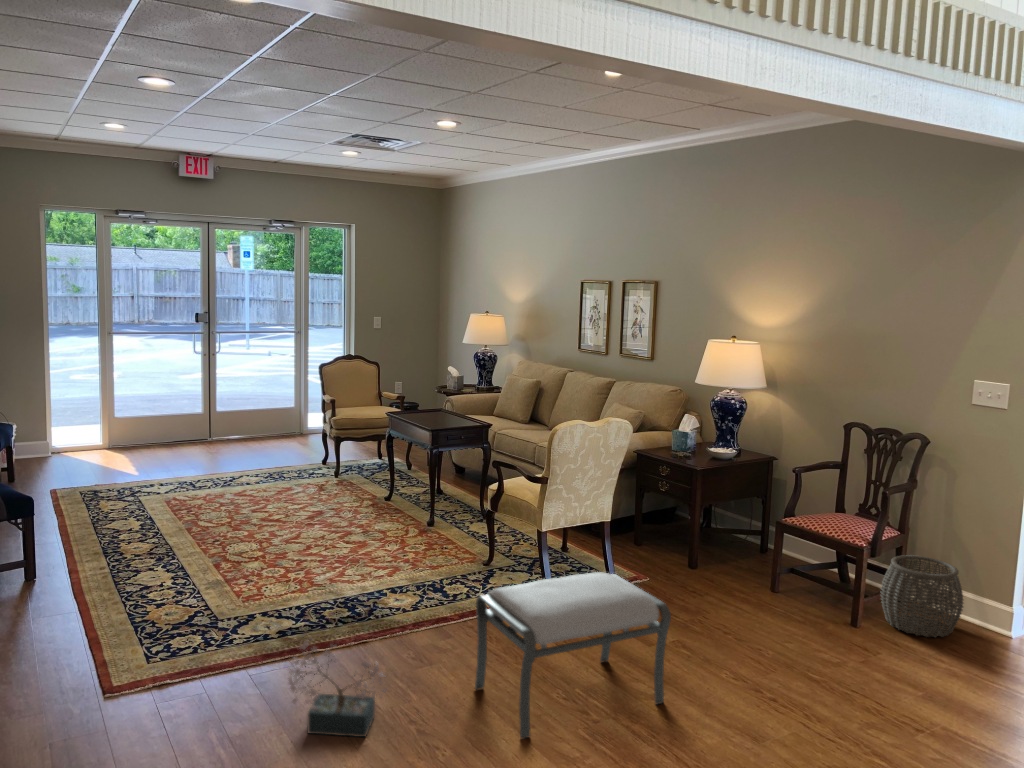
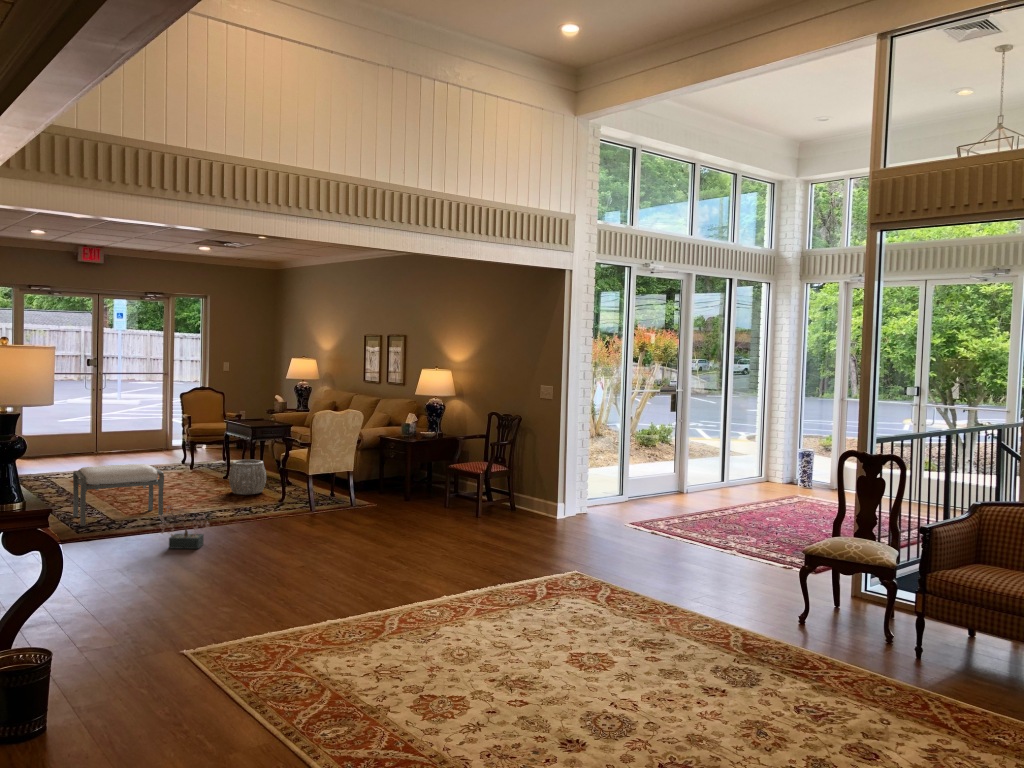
woven basket: present [881,555,963,637] -> present [229,460,266,495]
ottoman: present [475,572,671,739] -> present [73,464,164,526]

